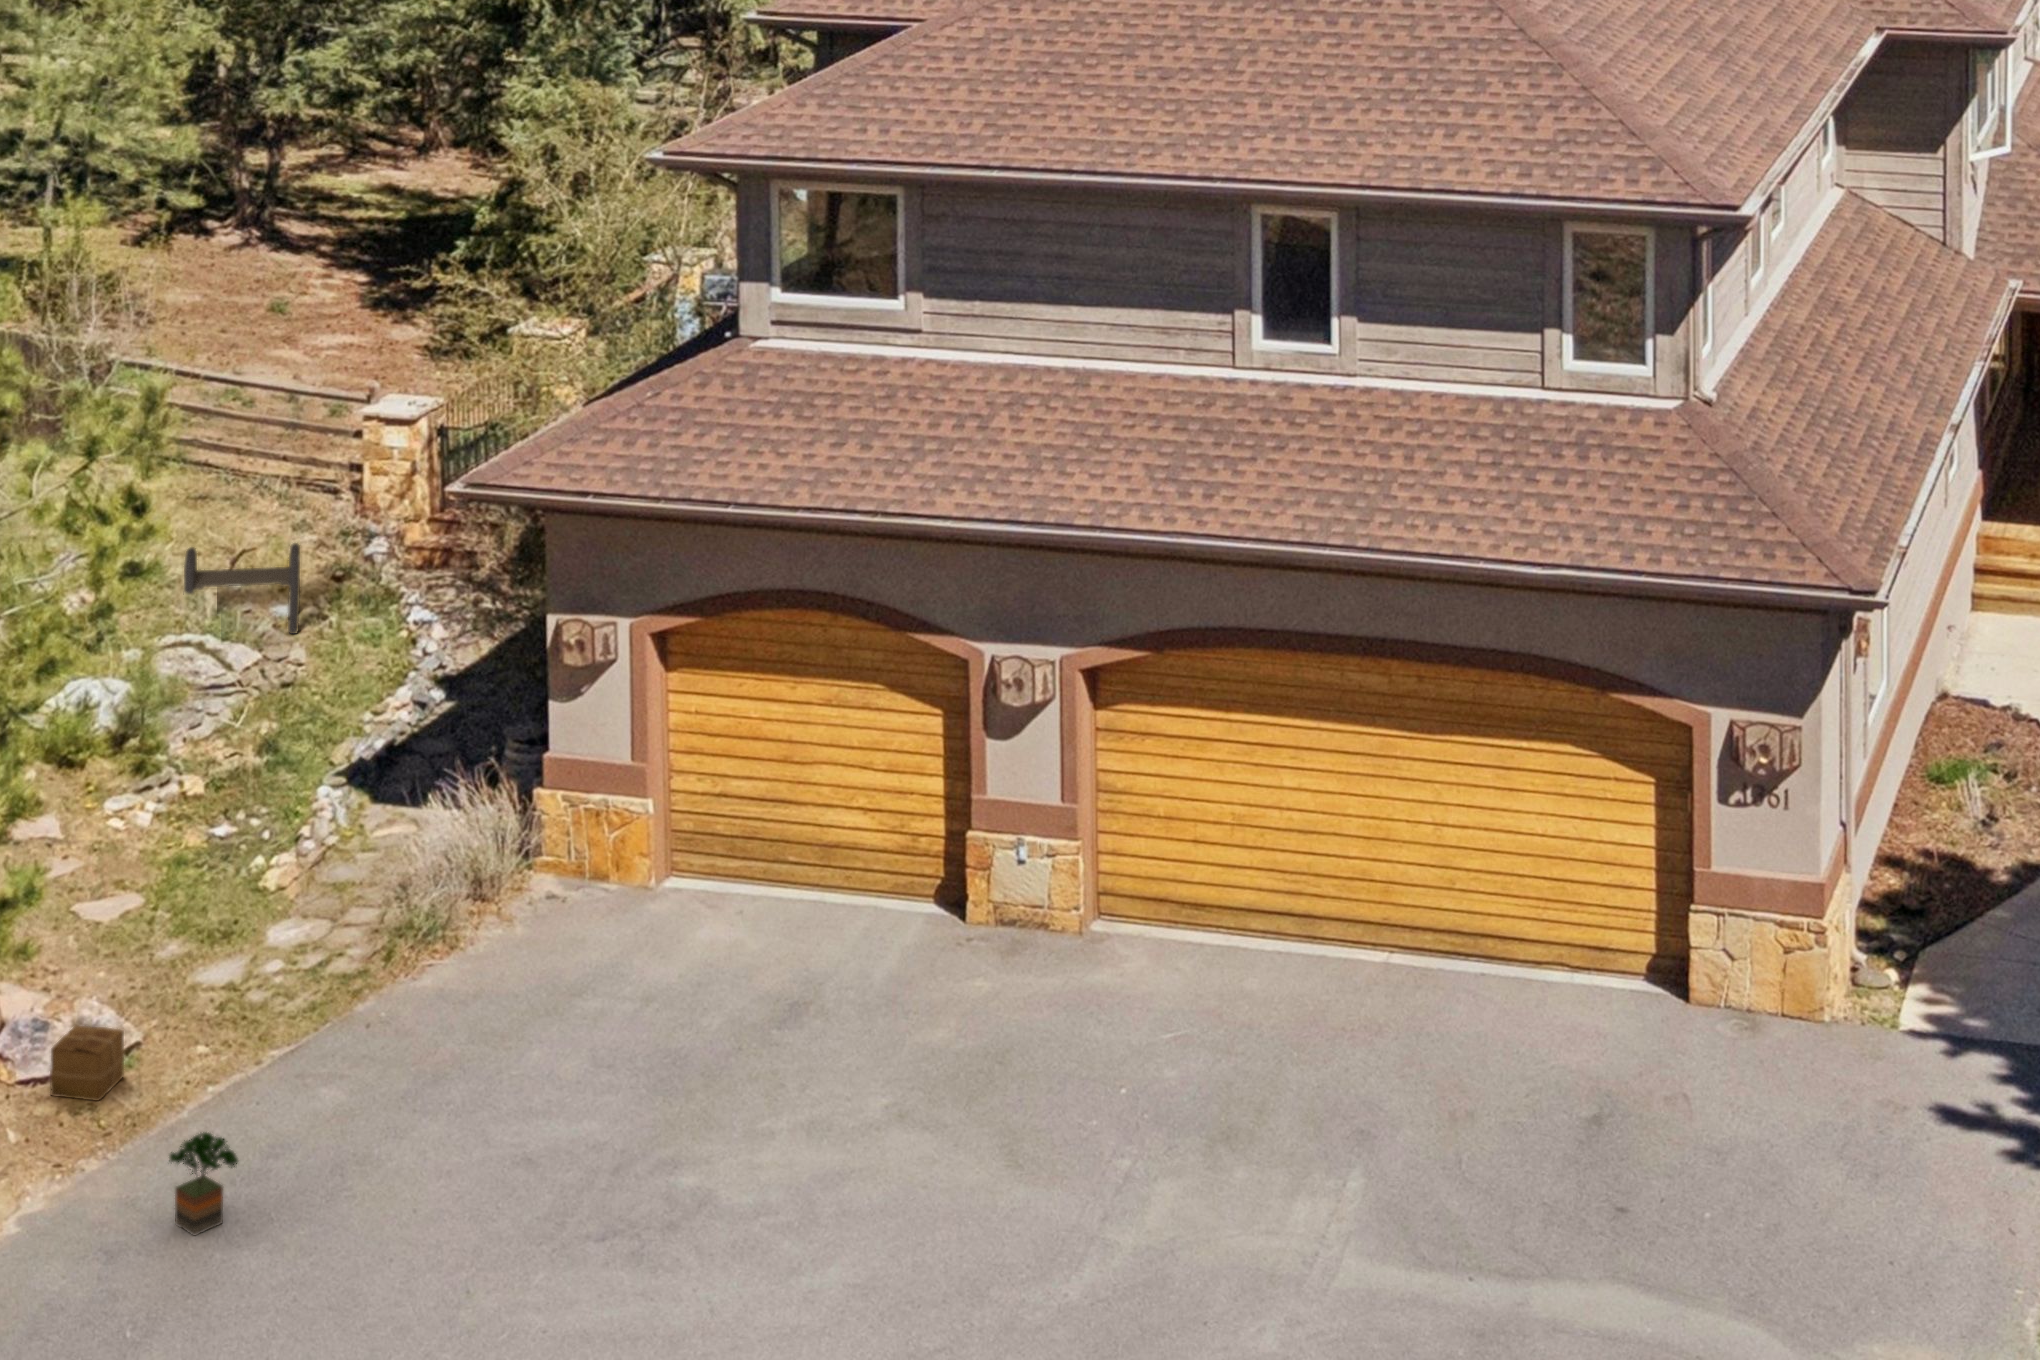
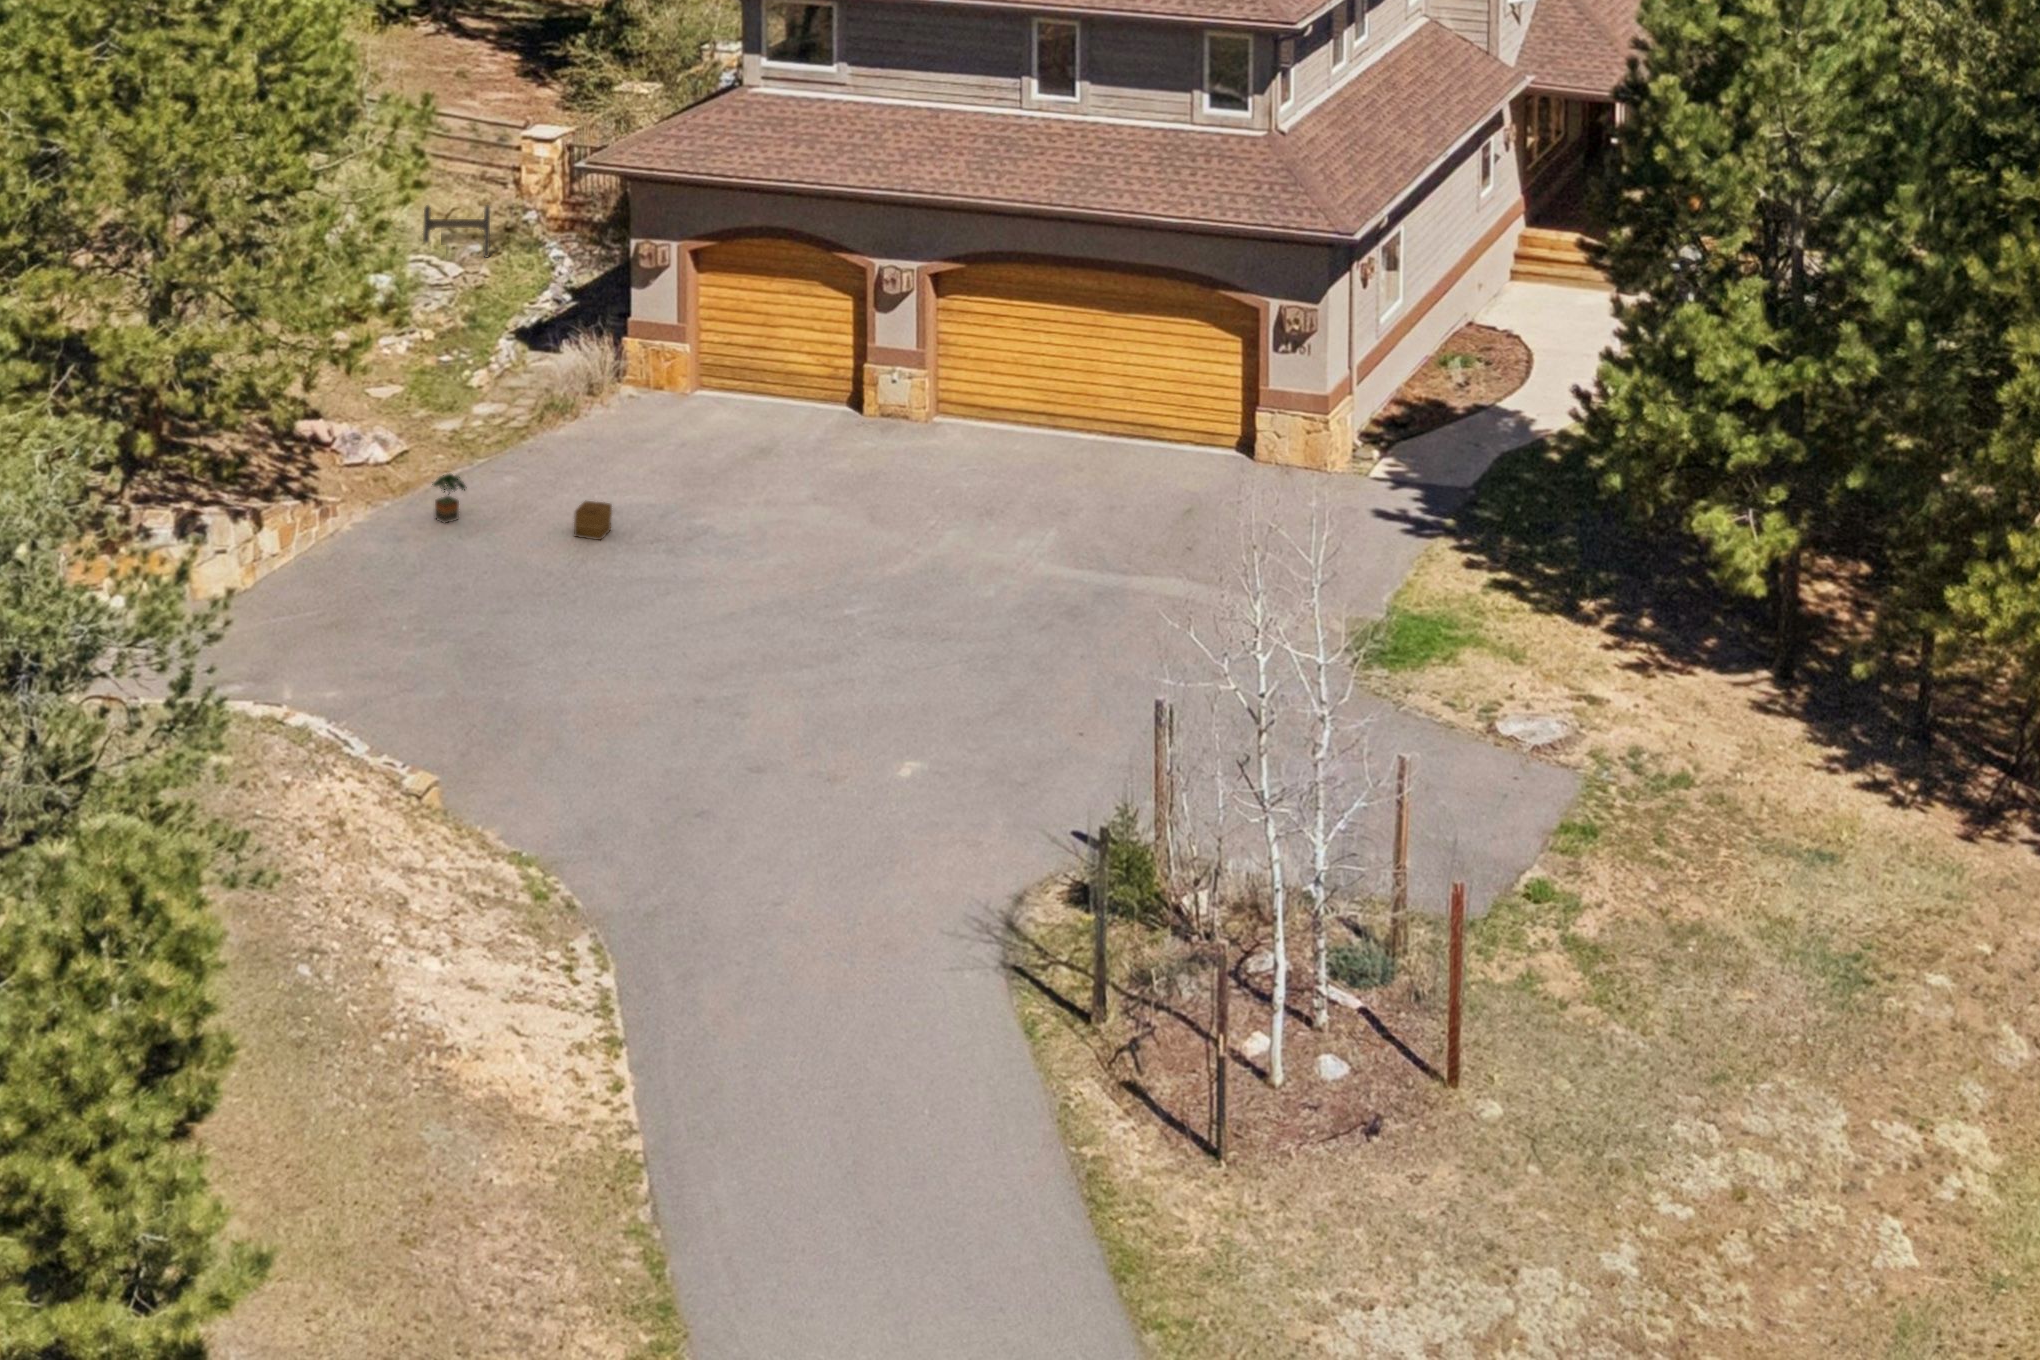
cardboard box: present [50,1026,124,1101] -> present [574,501,612,540]

